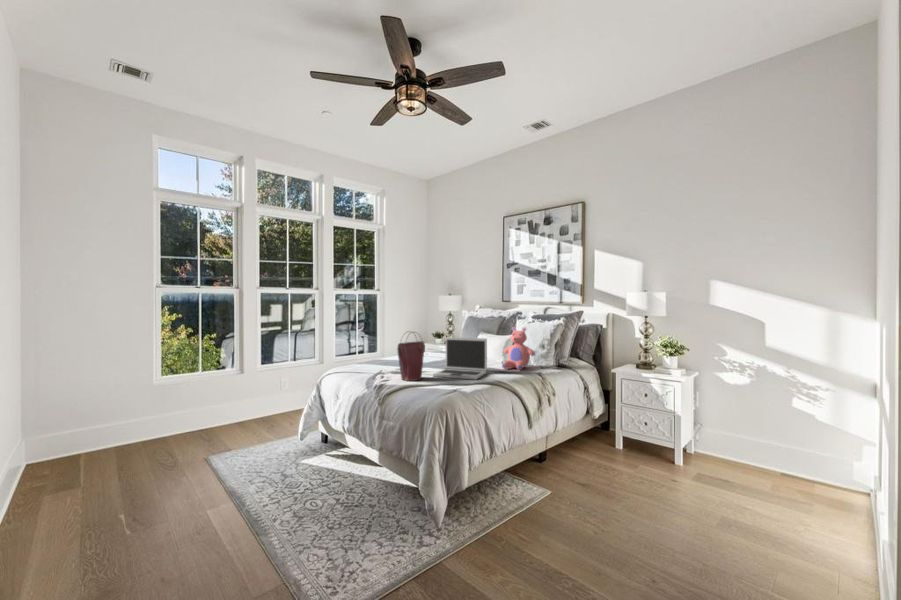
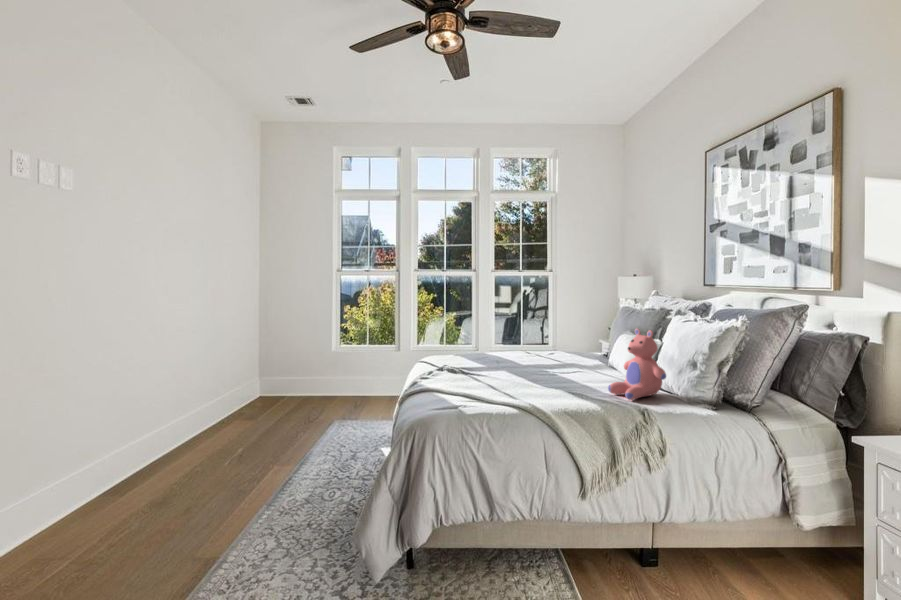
handbag: present [397,332,425,381] -> none [434,329,476,393]
laptop: present [433,337,487,380] -> none [488,338,568,405]

